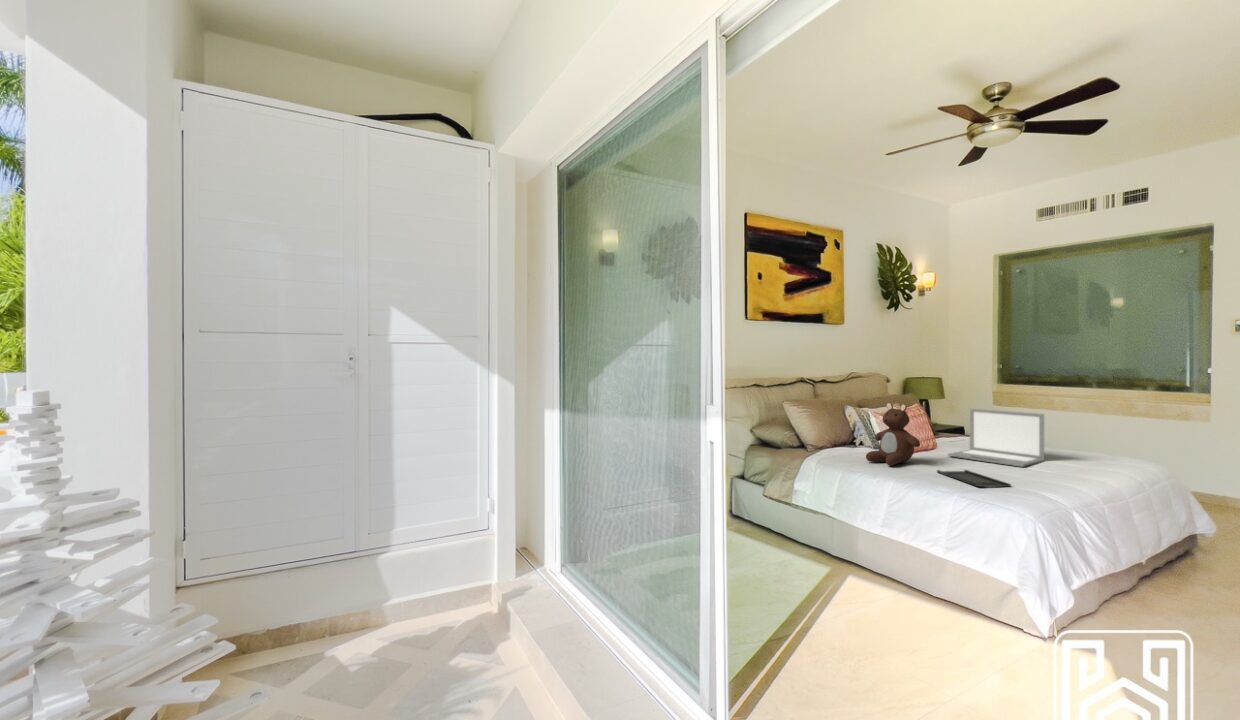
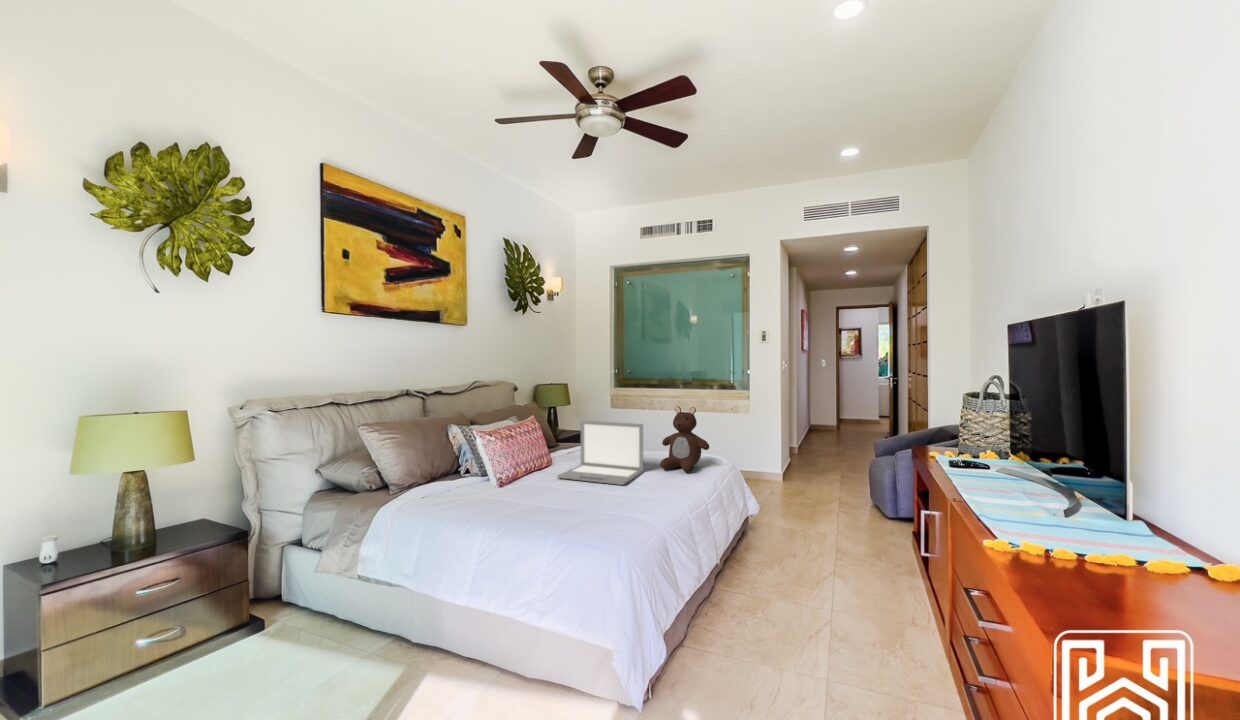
teddy bear: present [866,403,920,466] -> present [660,406,709,472]
tray: present [937,470,1011,487] -> none [538,499,609,530]

